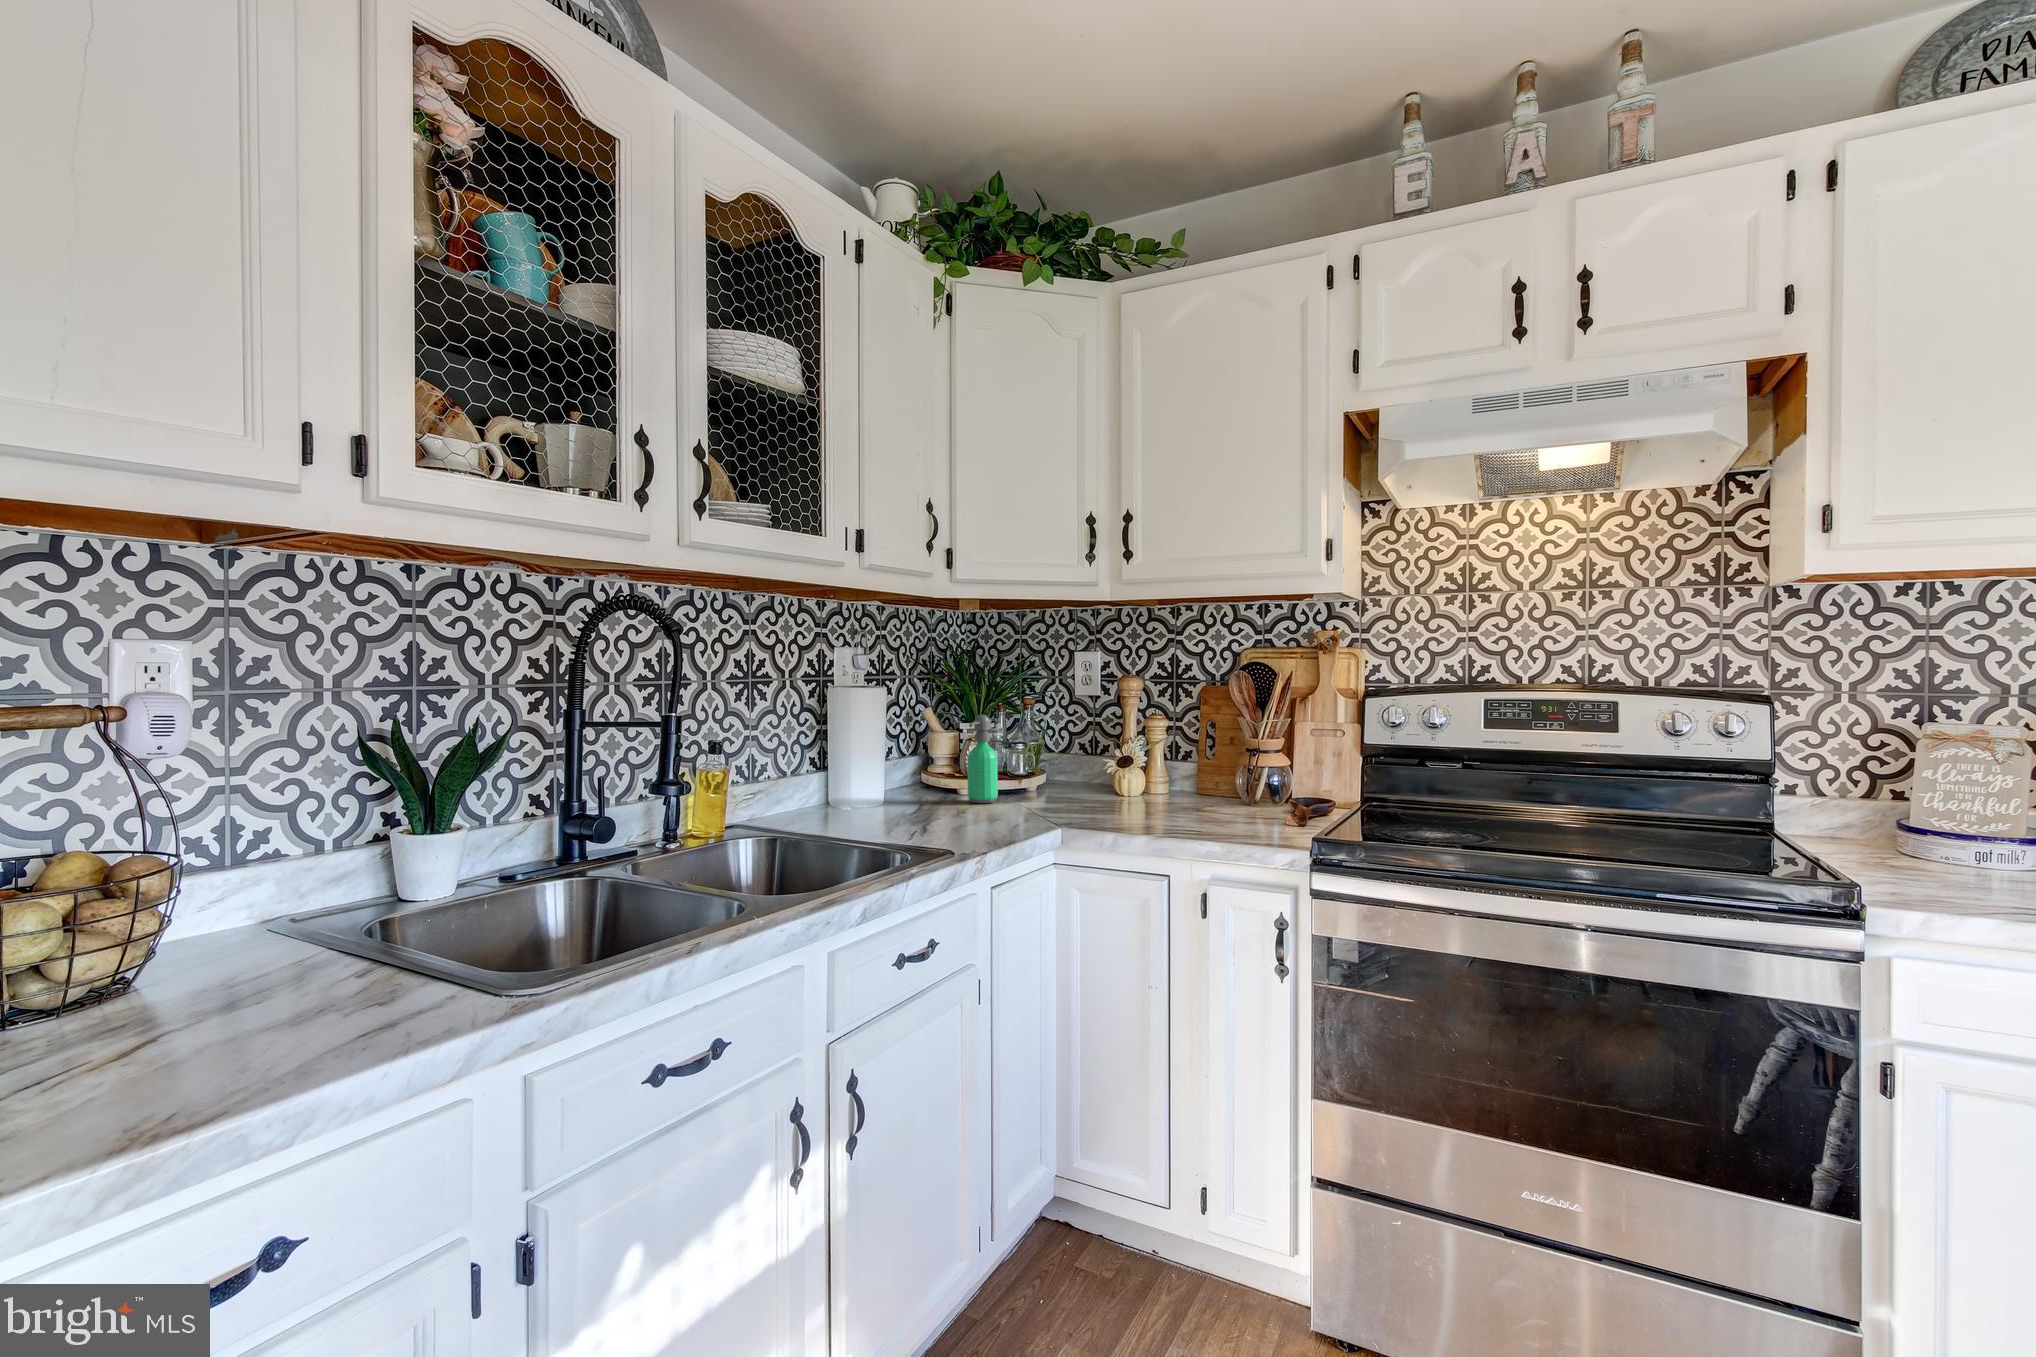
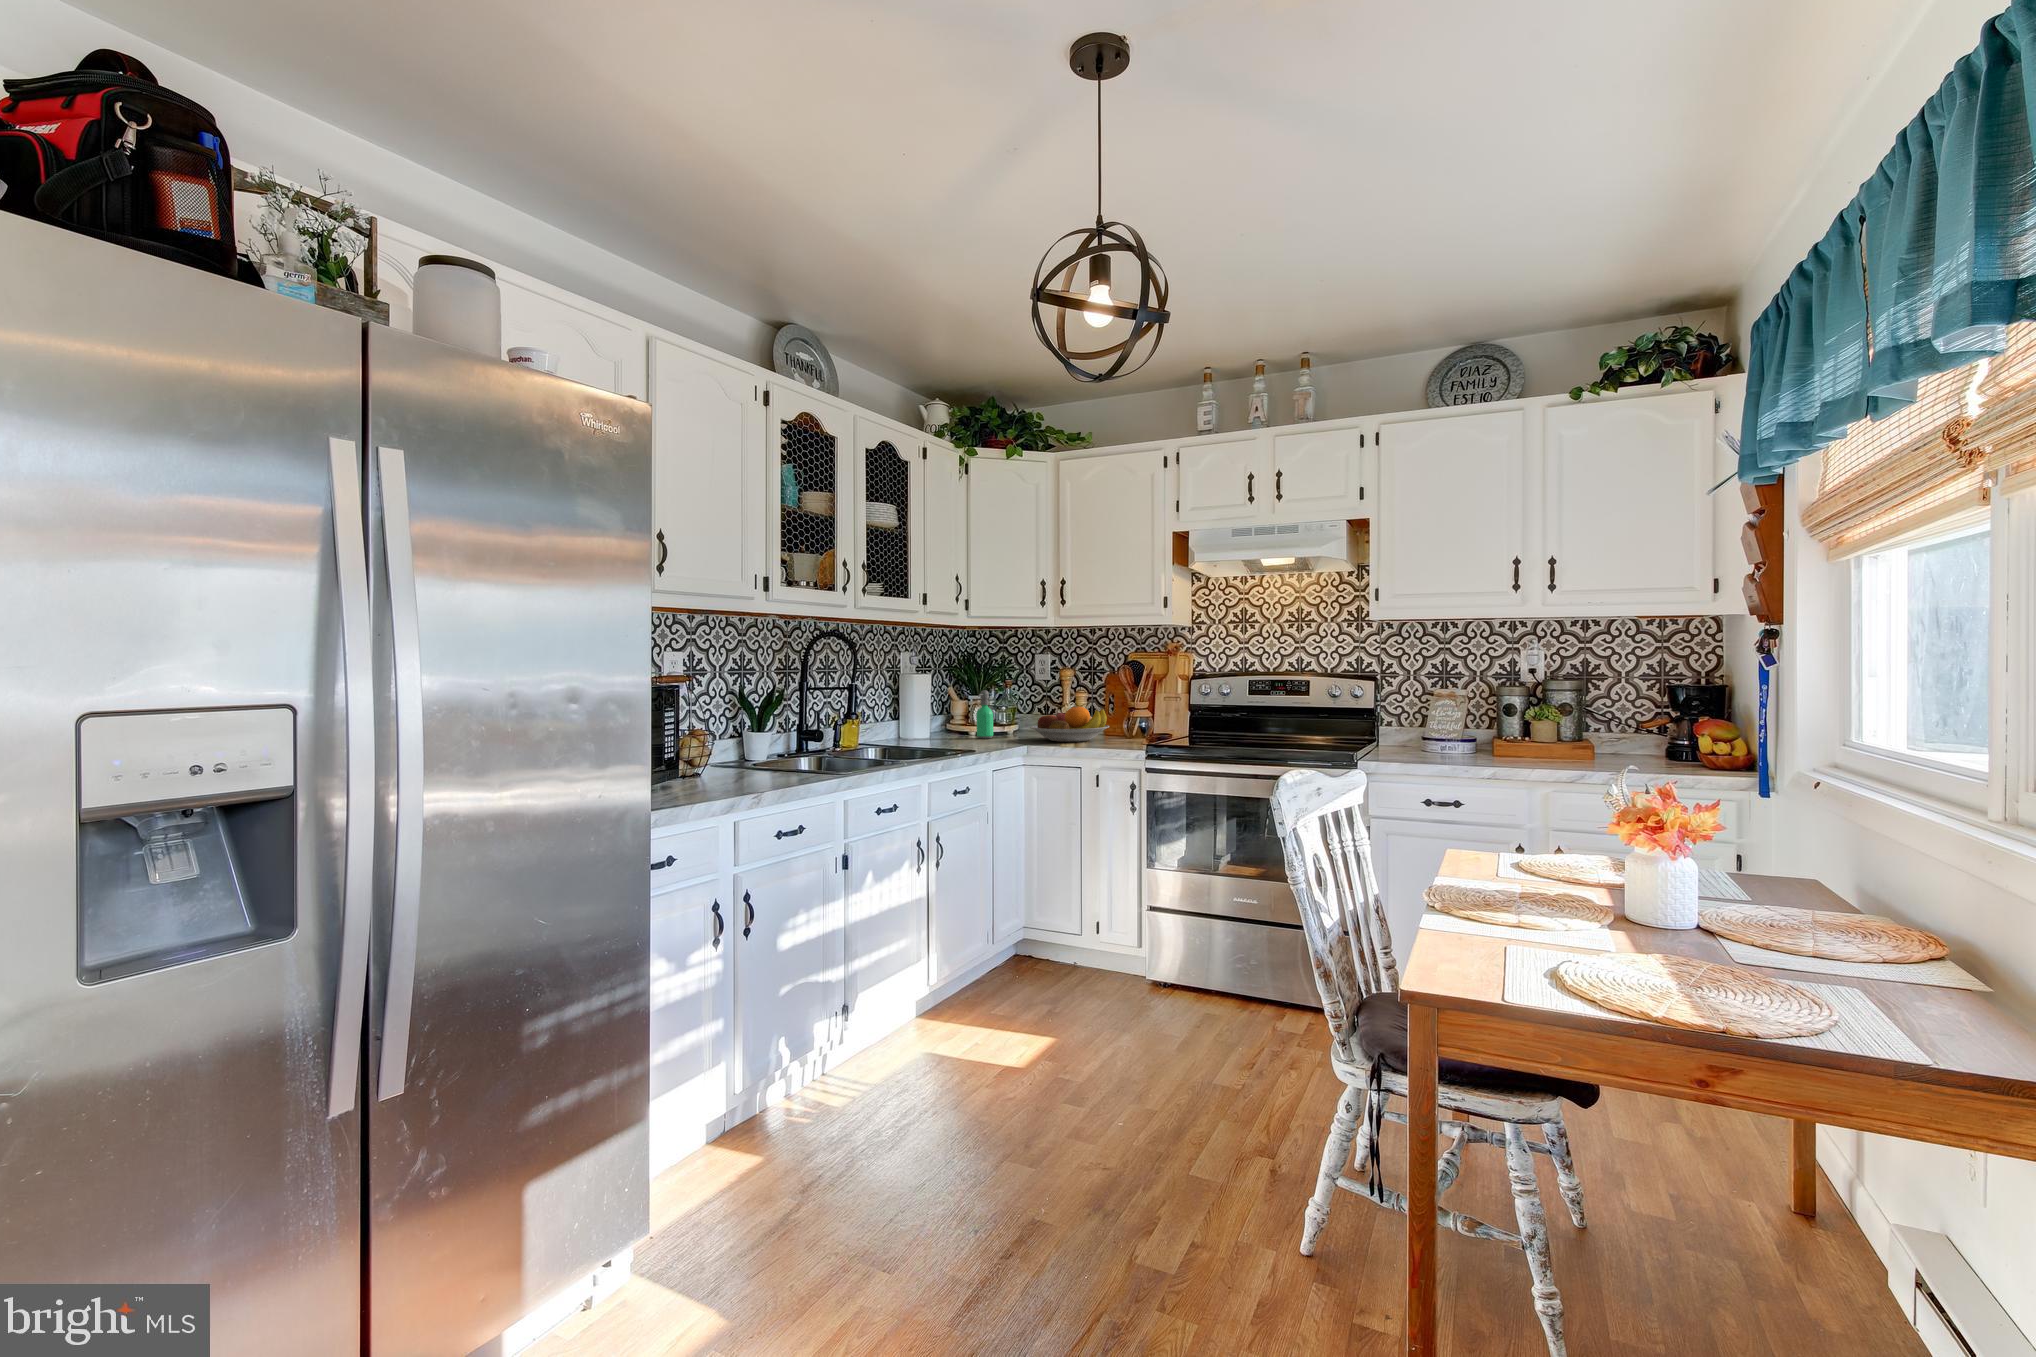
fruit bowl: none [1064,749,1216,818] -> present [1030,706,1109,742]

